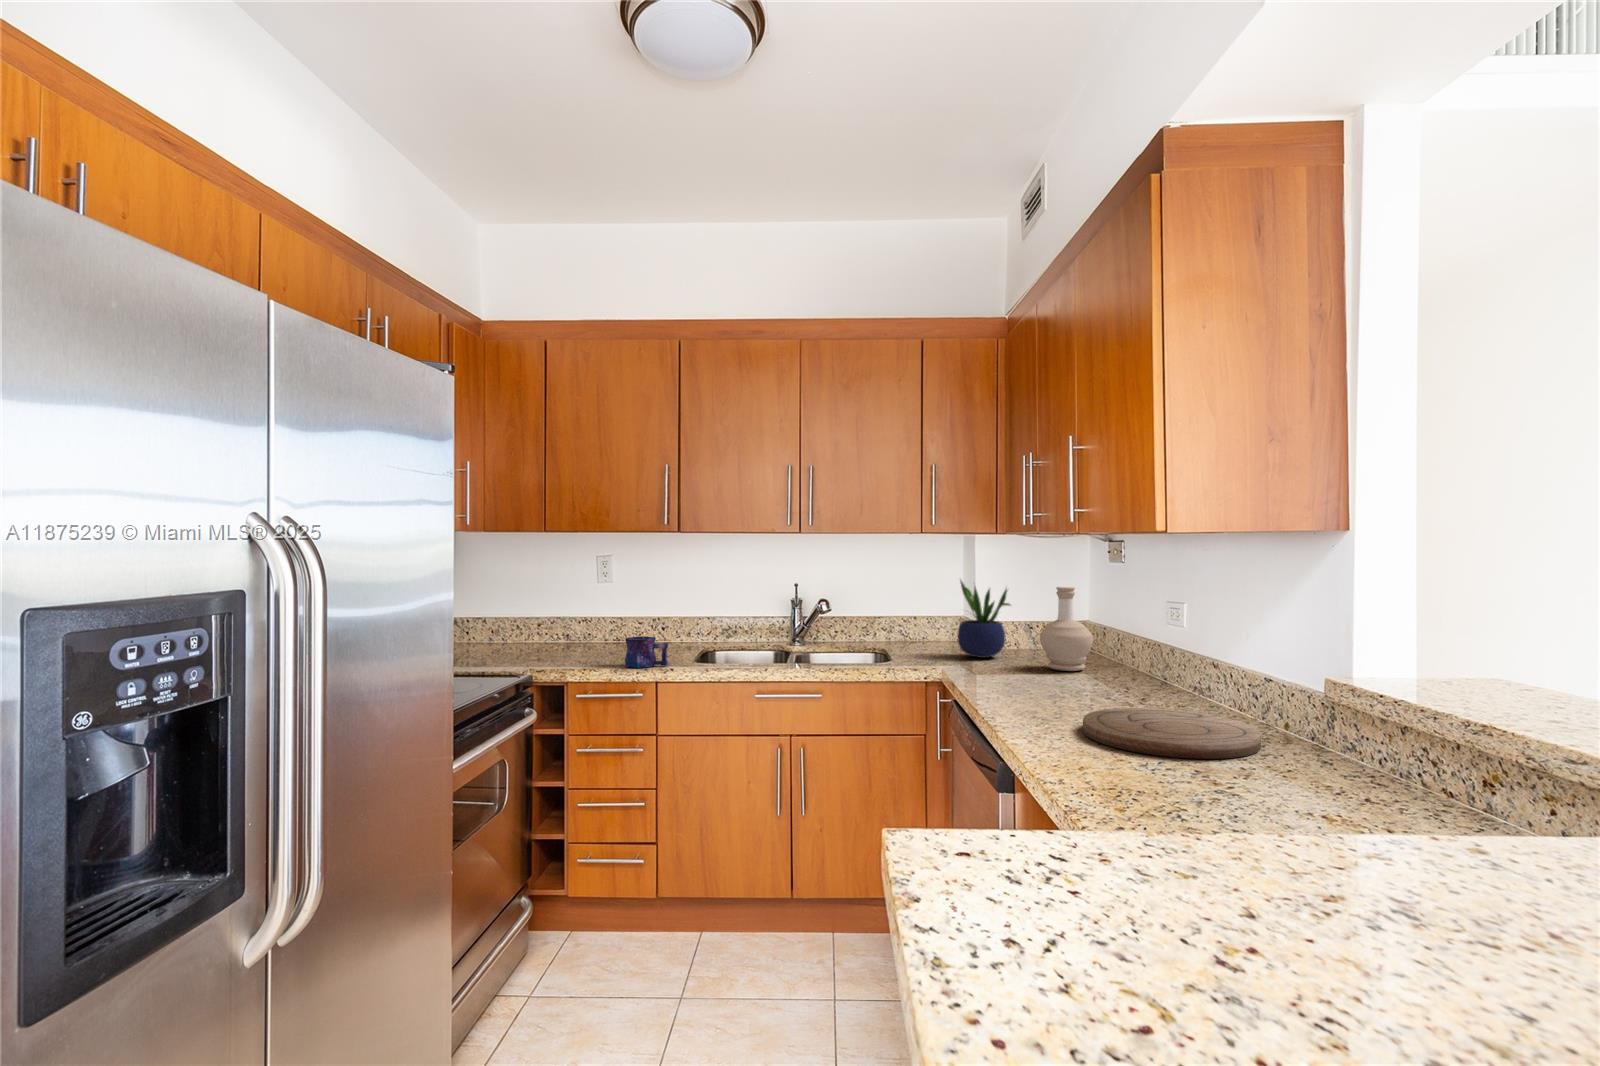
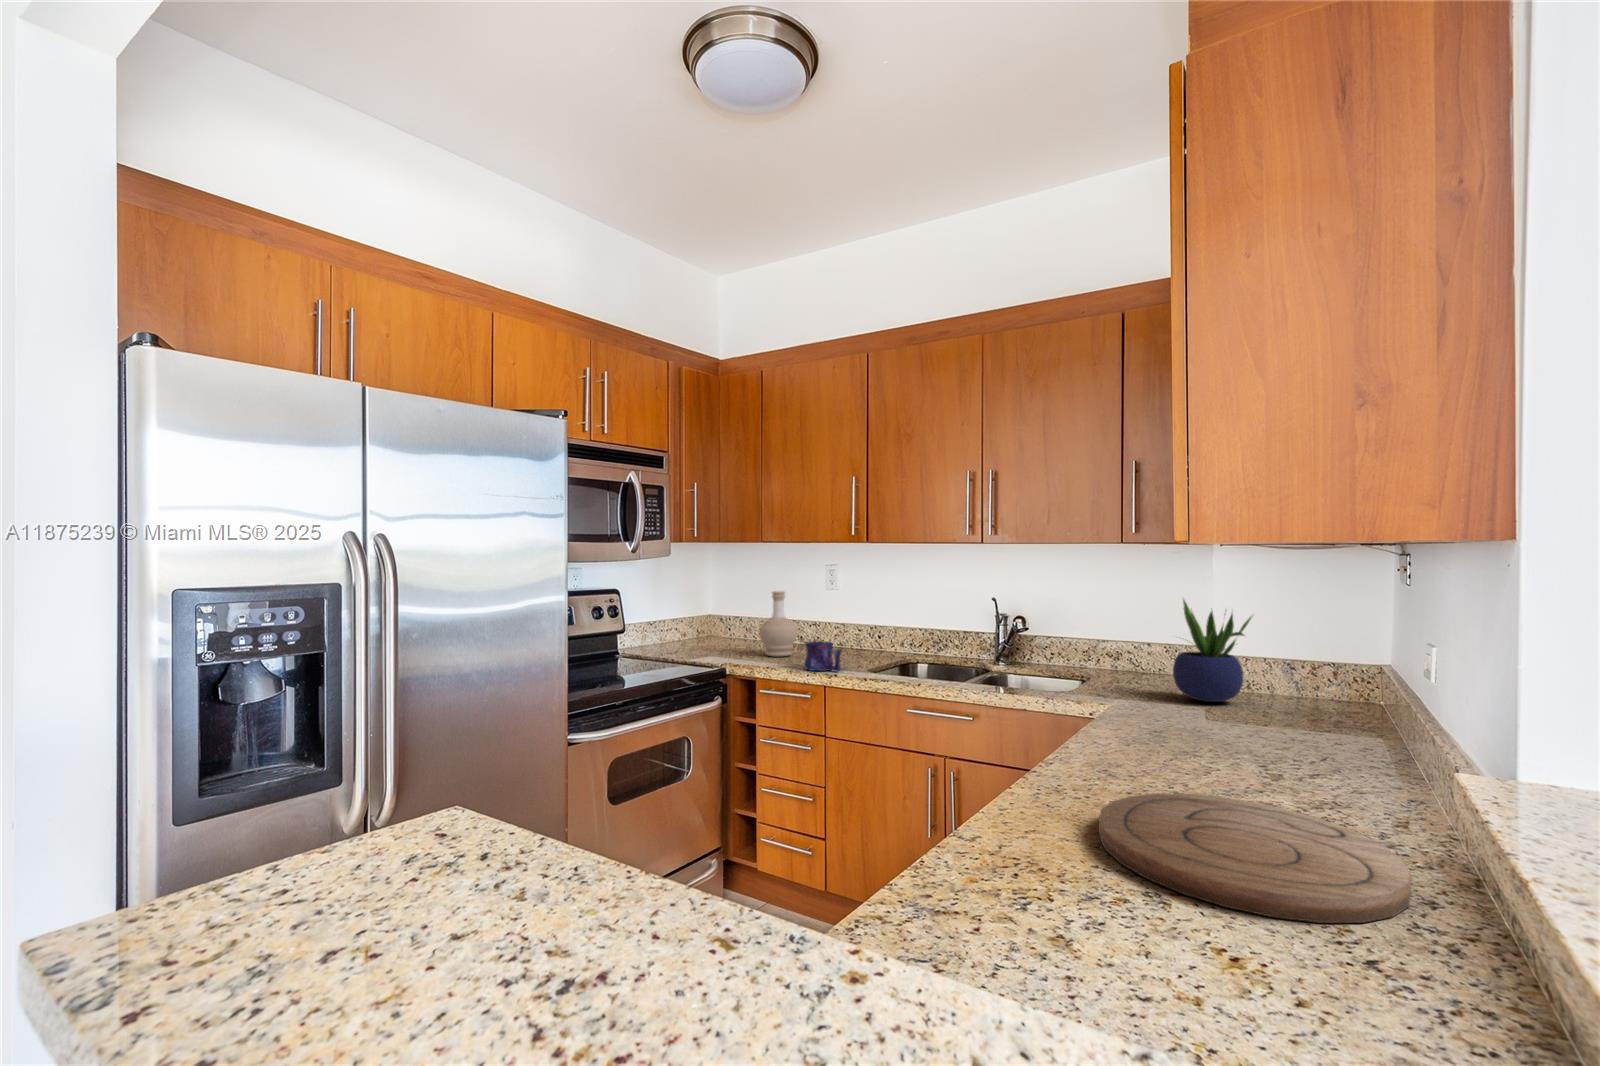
bottle: present [1040,587,1093,671] -> present [759,591,798,656]

